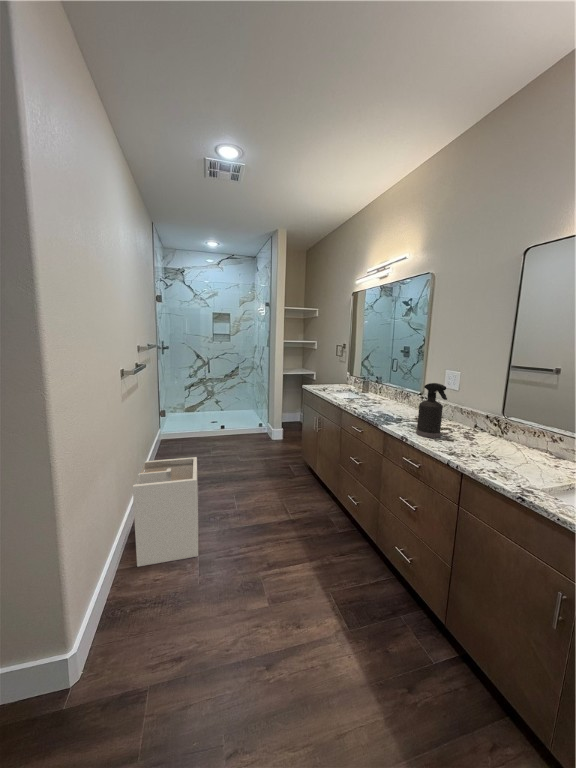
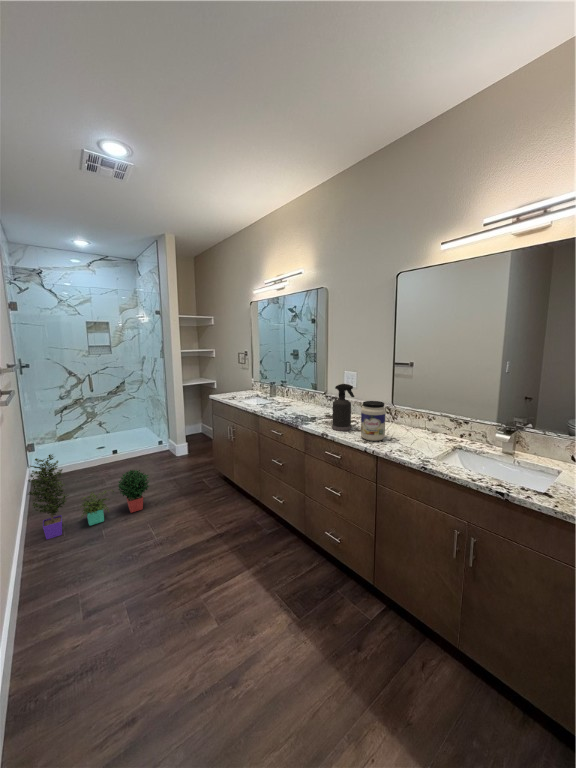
jar: none [448,406,484,455] -> present [361,401,386,441]
potted plant: none [148,419,241,488] -> present [28,454,149,539]
laundry hamper: present [133,457,198,567] -> none [30,492,124,641]

